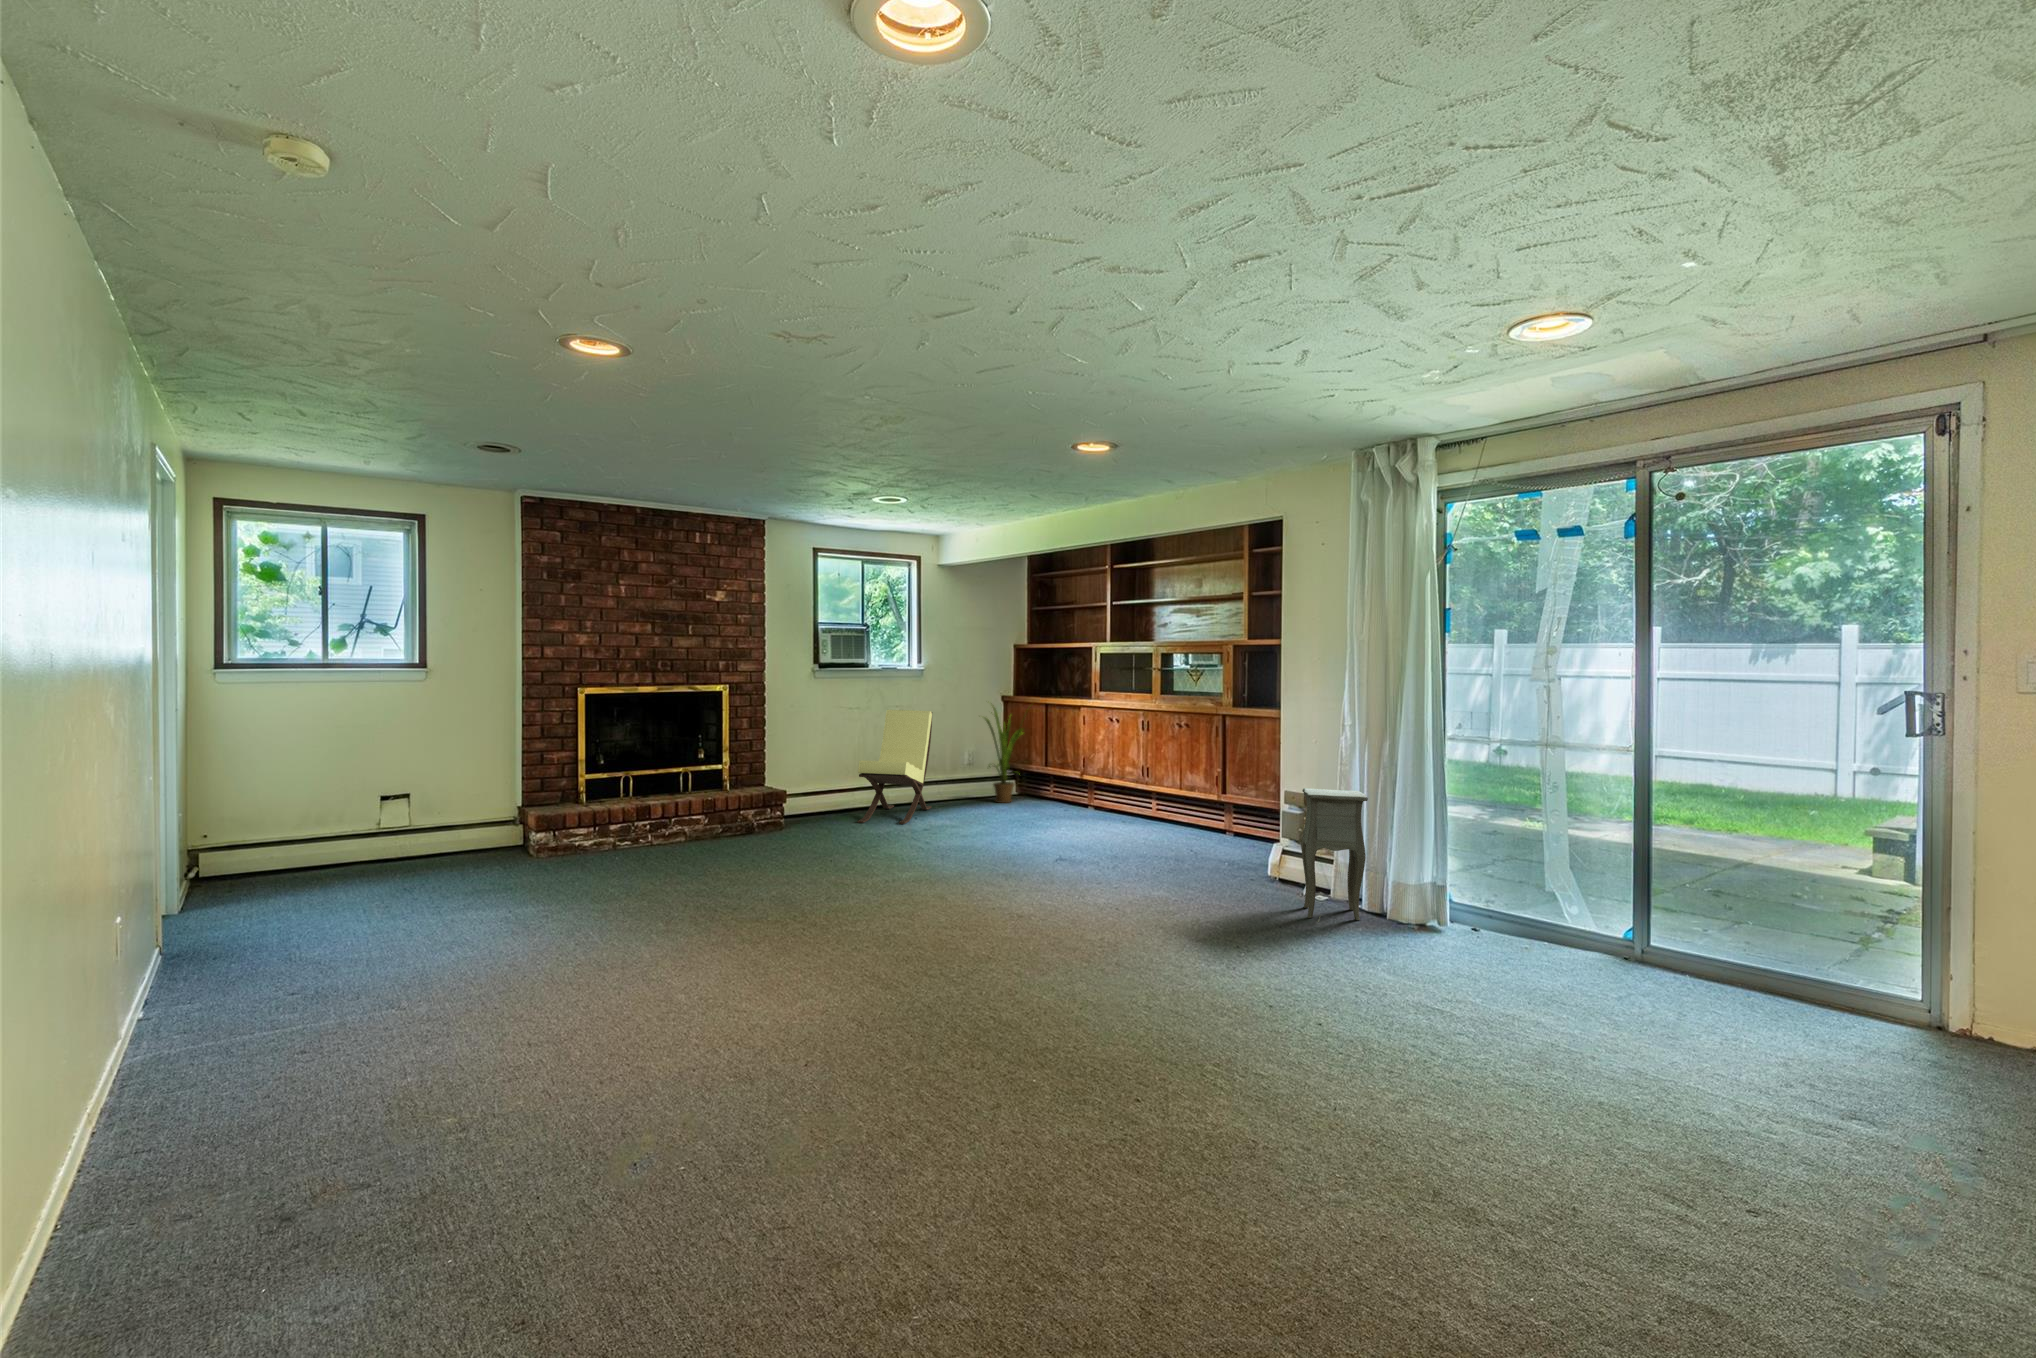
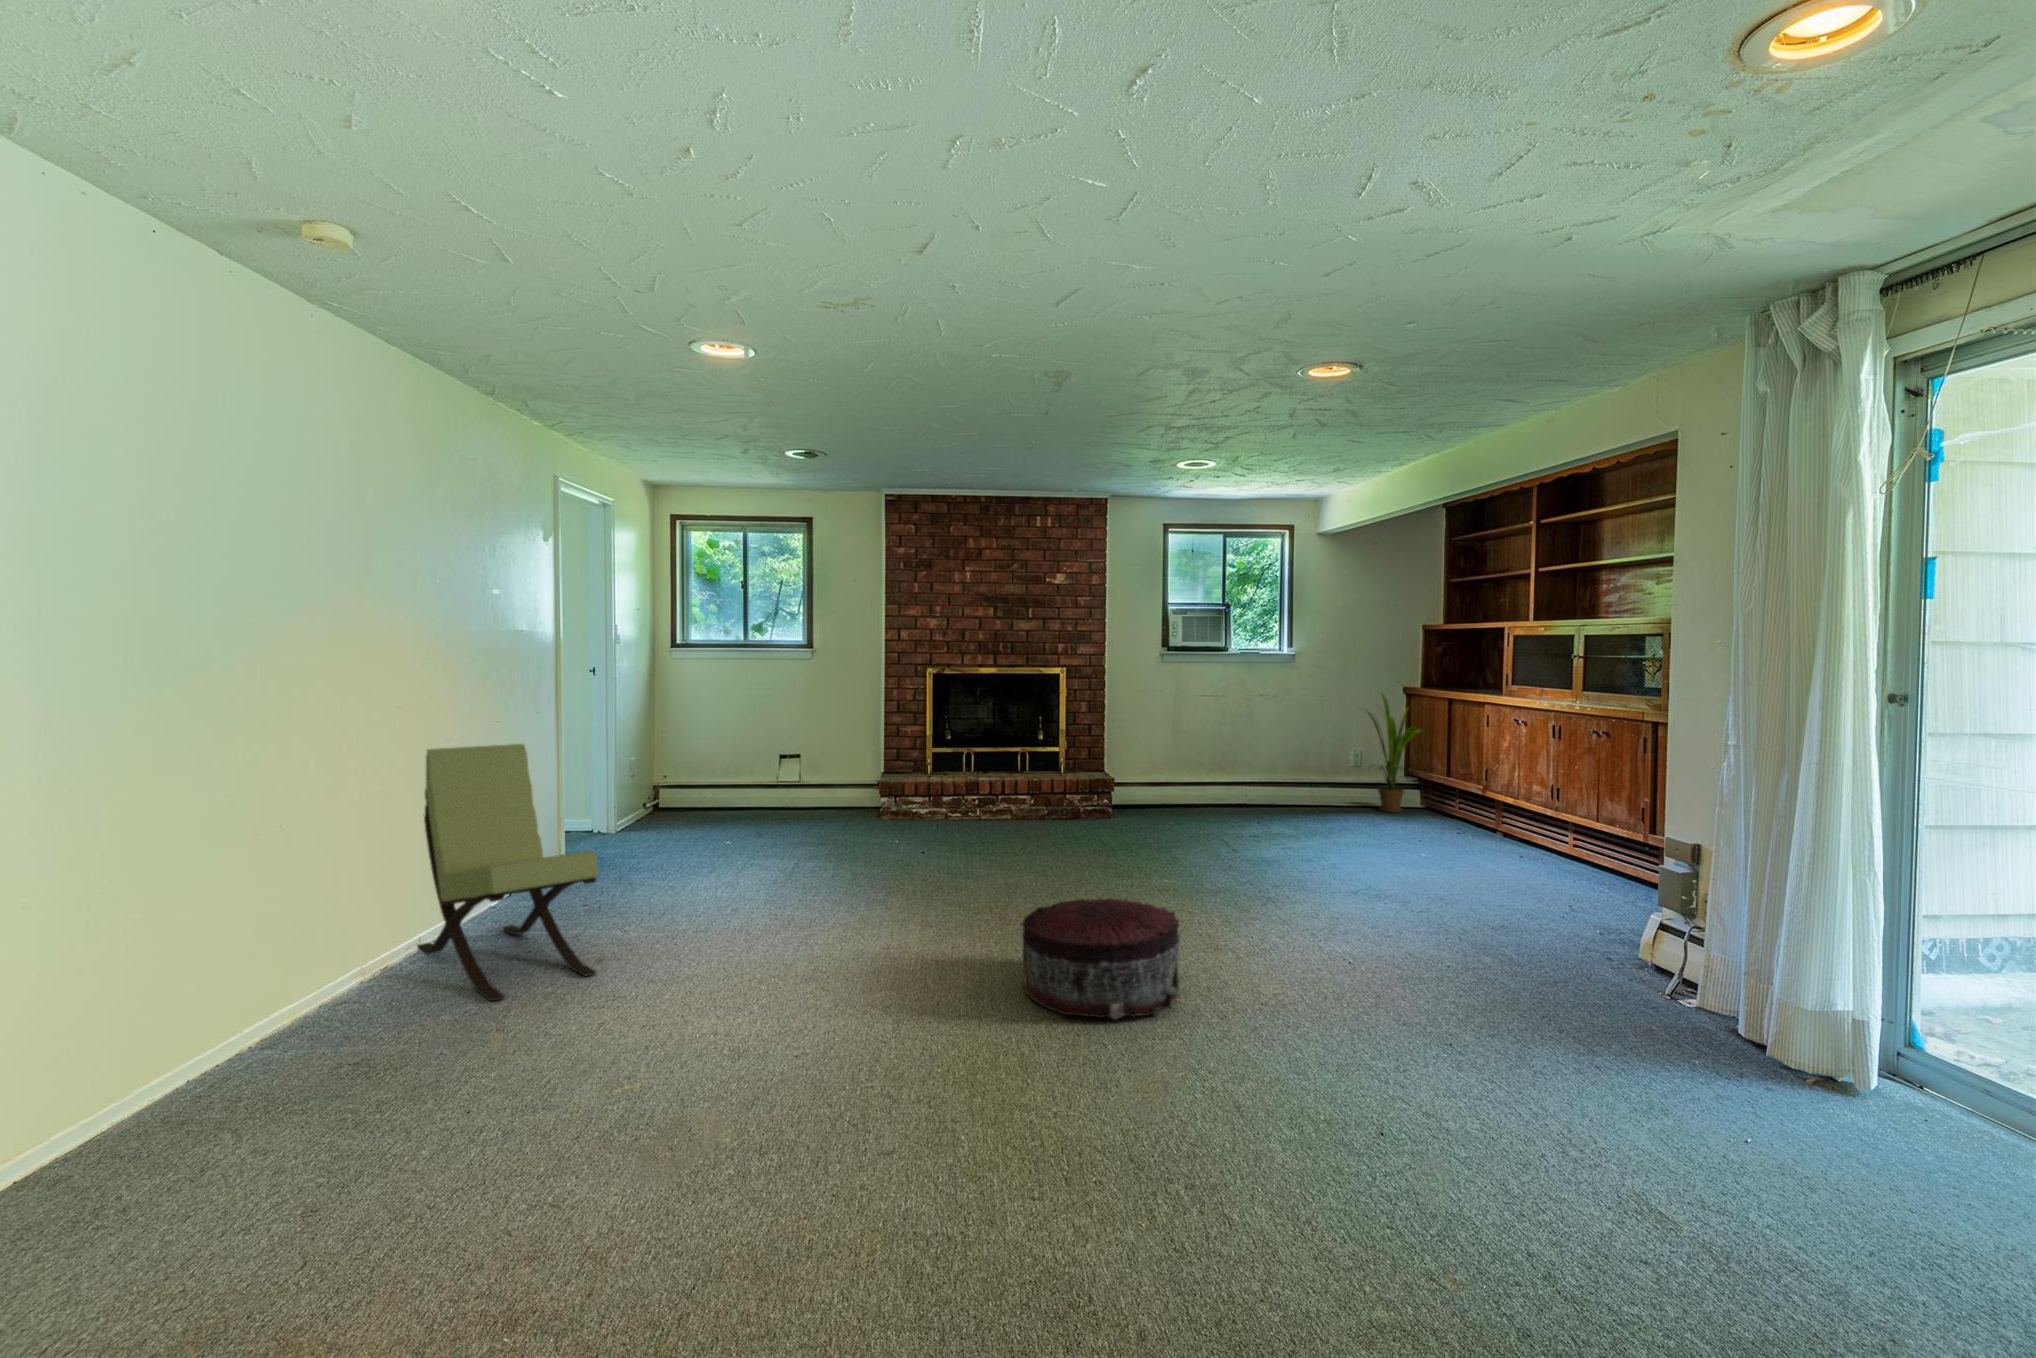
lounge chair: present [858,710,932,824] -> present [417,744,599,1001]
side table: present [1301,788,1368,922] -> none [1644,849,1773,1078]
pouf: none [898,869,1035,964] -> present [1022,898,1180,1019]

